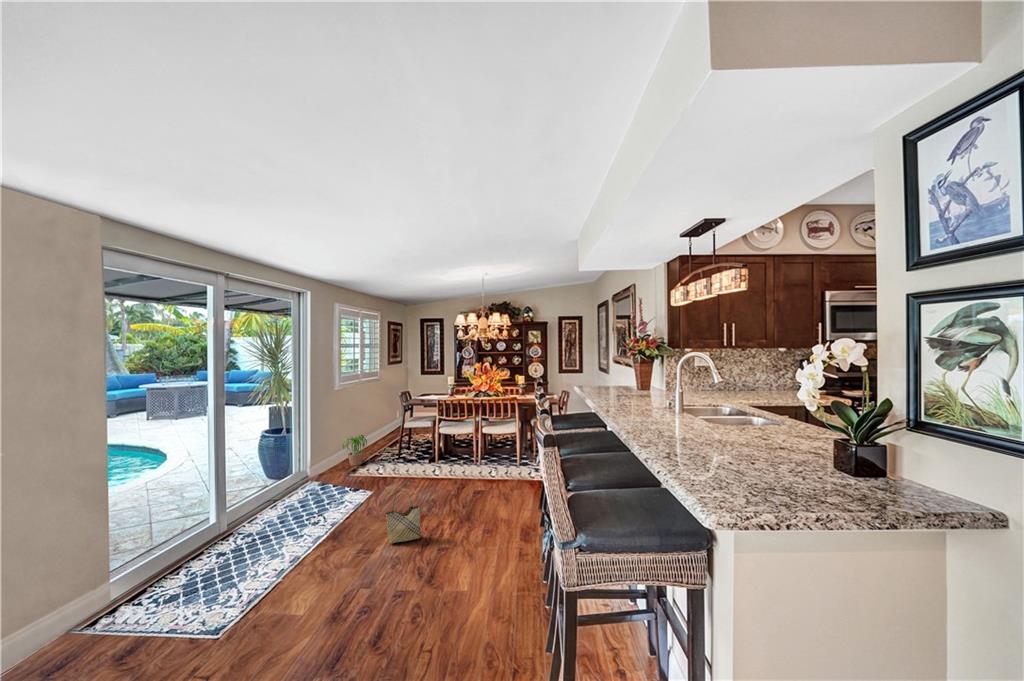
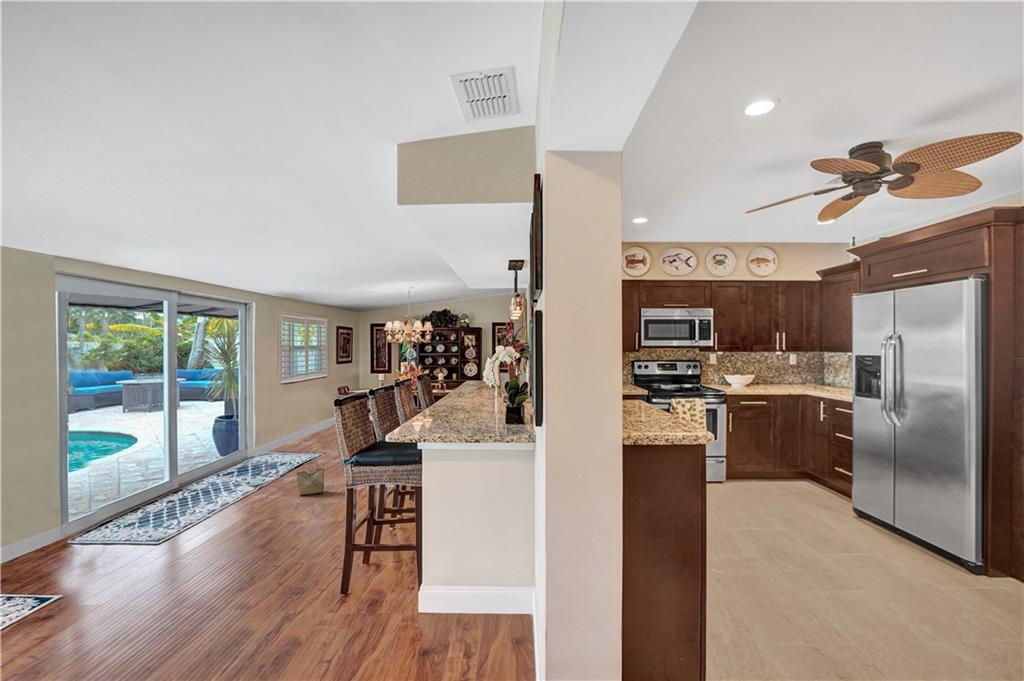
potted plant: present [342,435,367,466] -> none [281,422,311,447]

